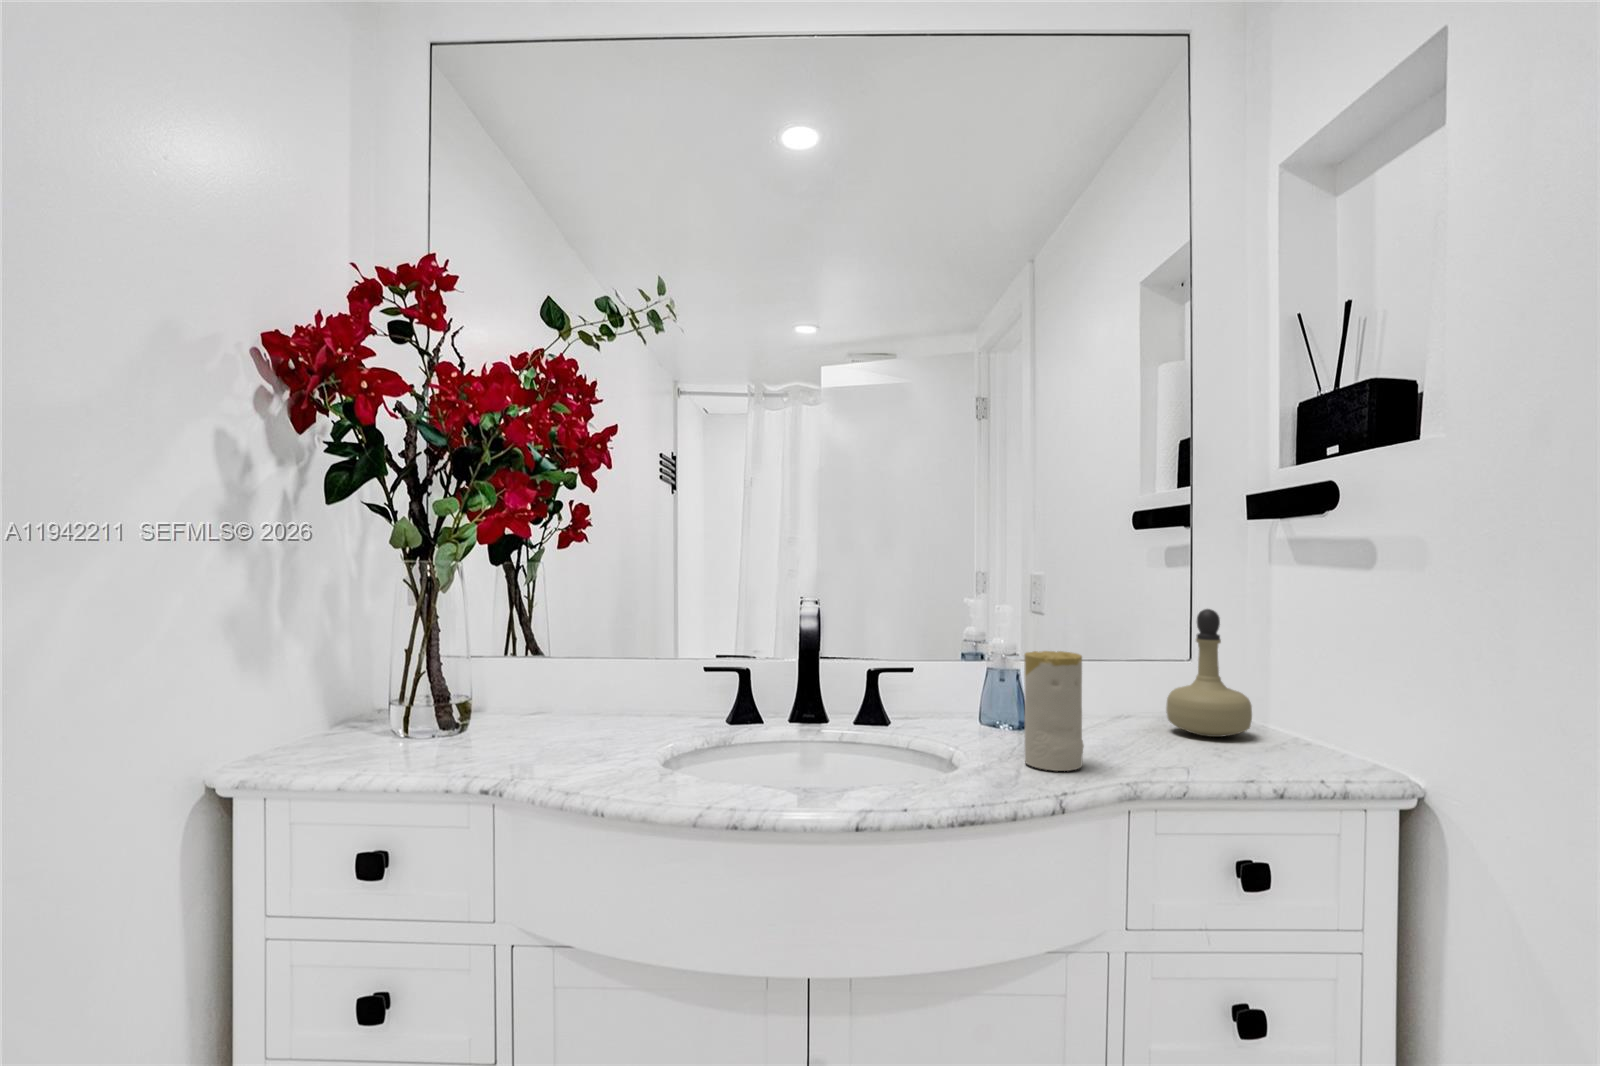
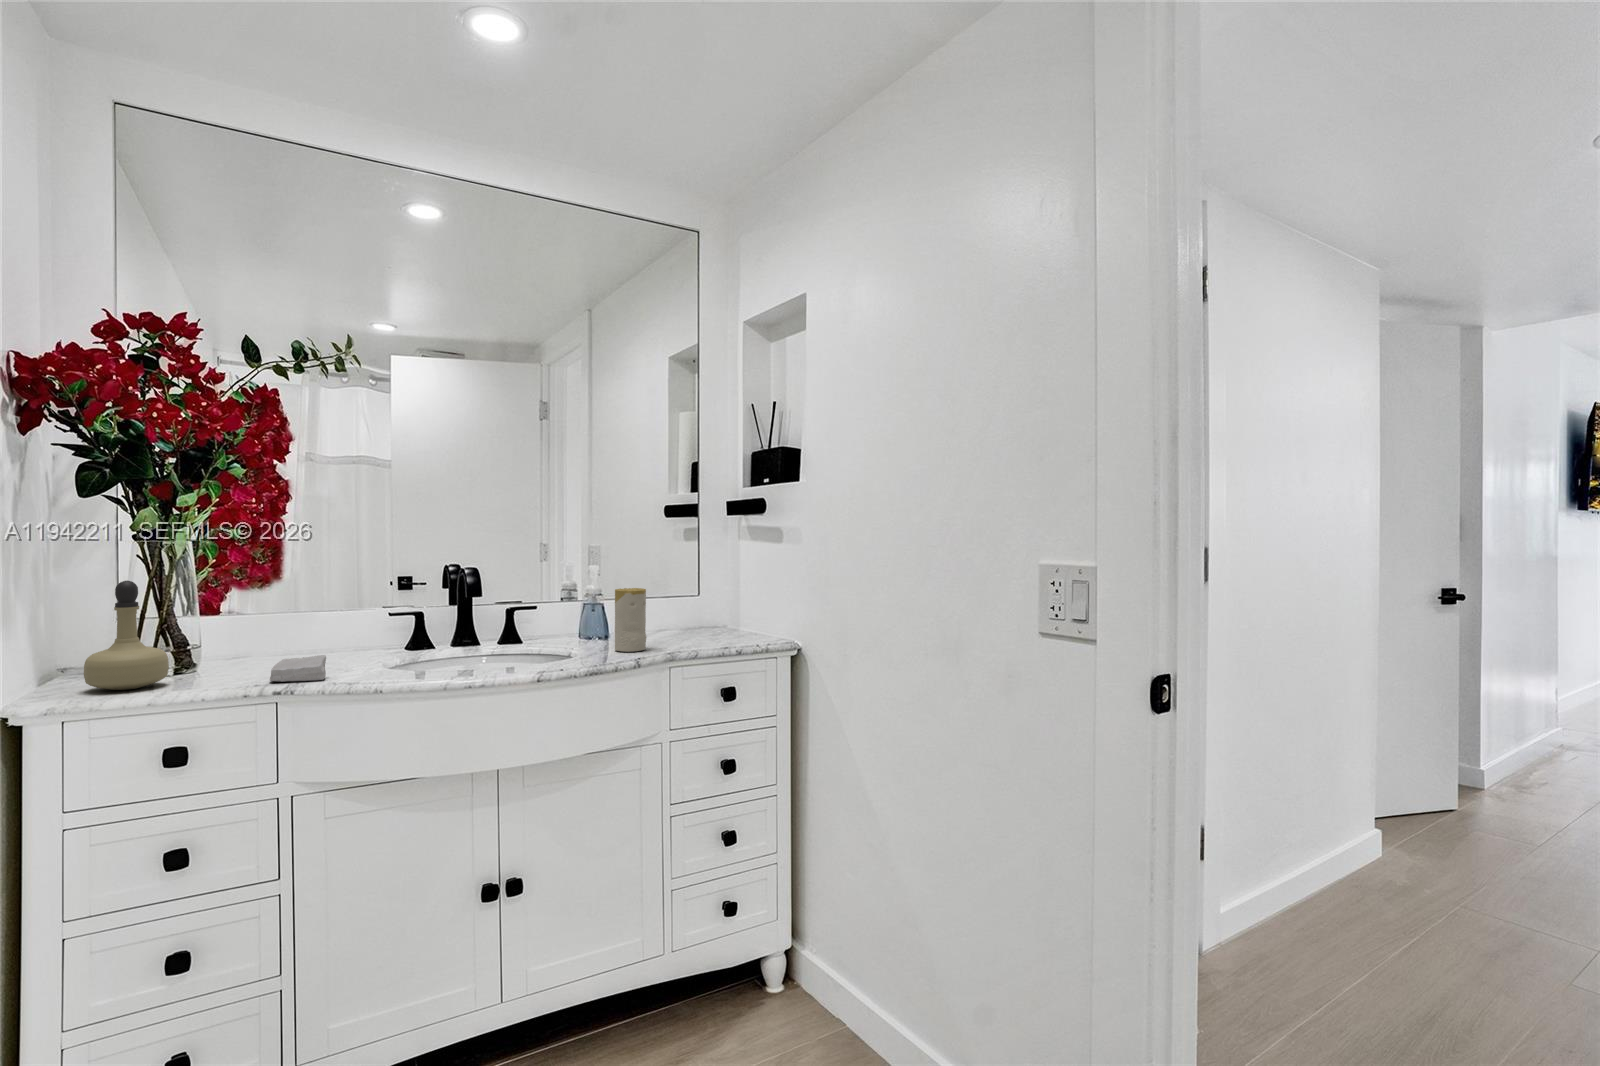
perfume bottle: present [1166,609,1252,737] -> present [84,581,169,690]
soap bar: none [492,733,570,774] -> present [270,655,326,682]

